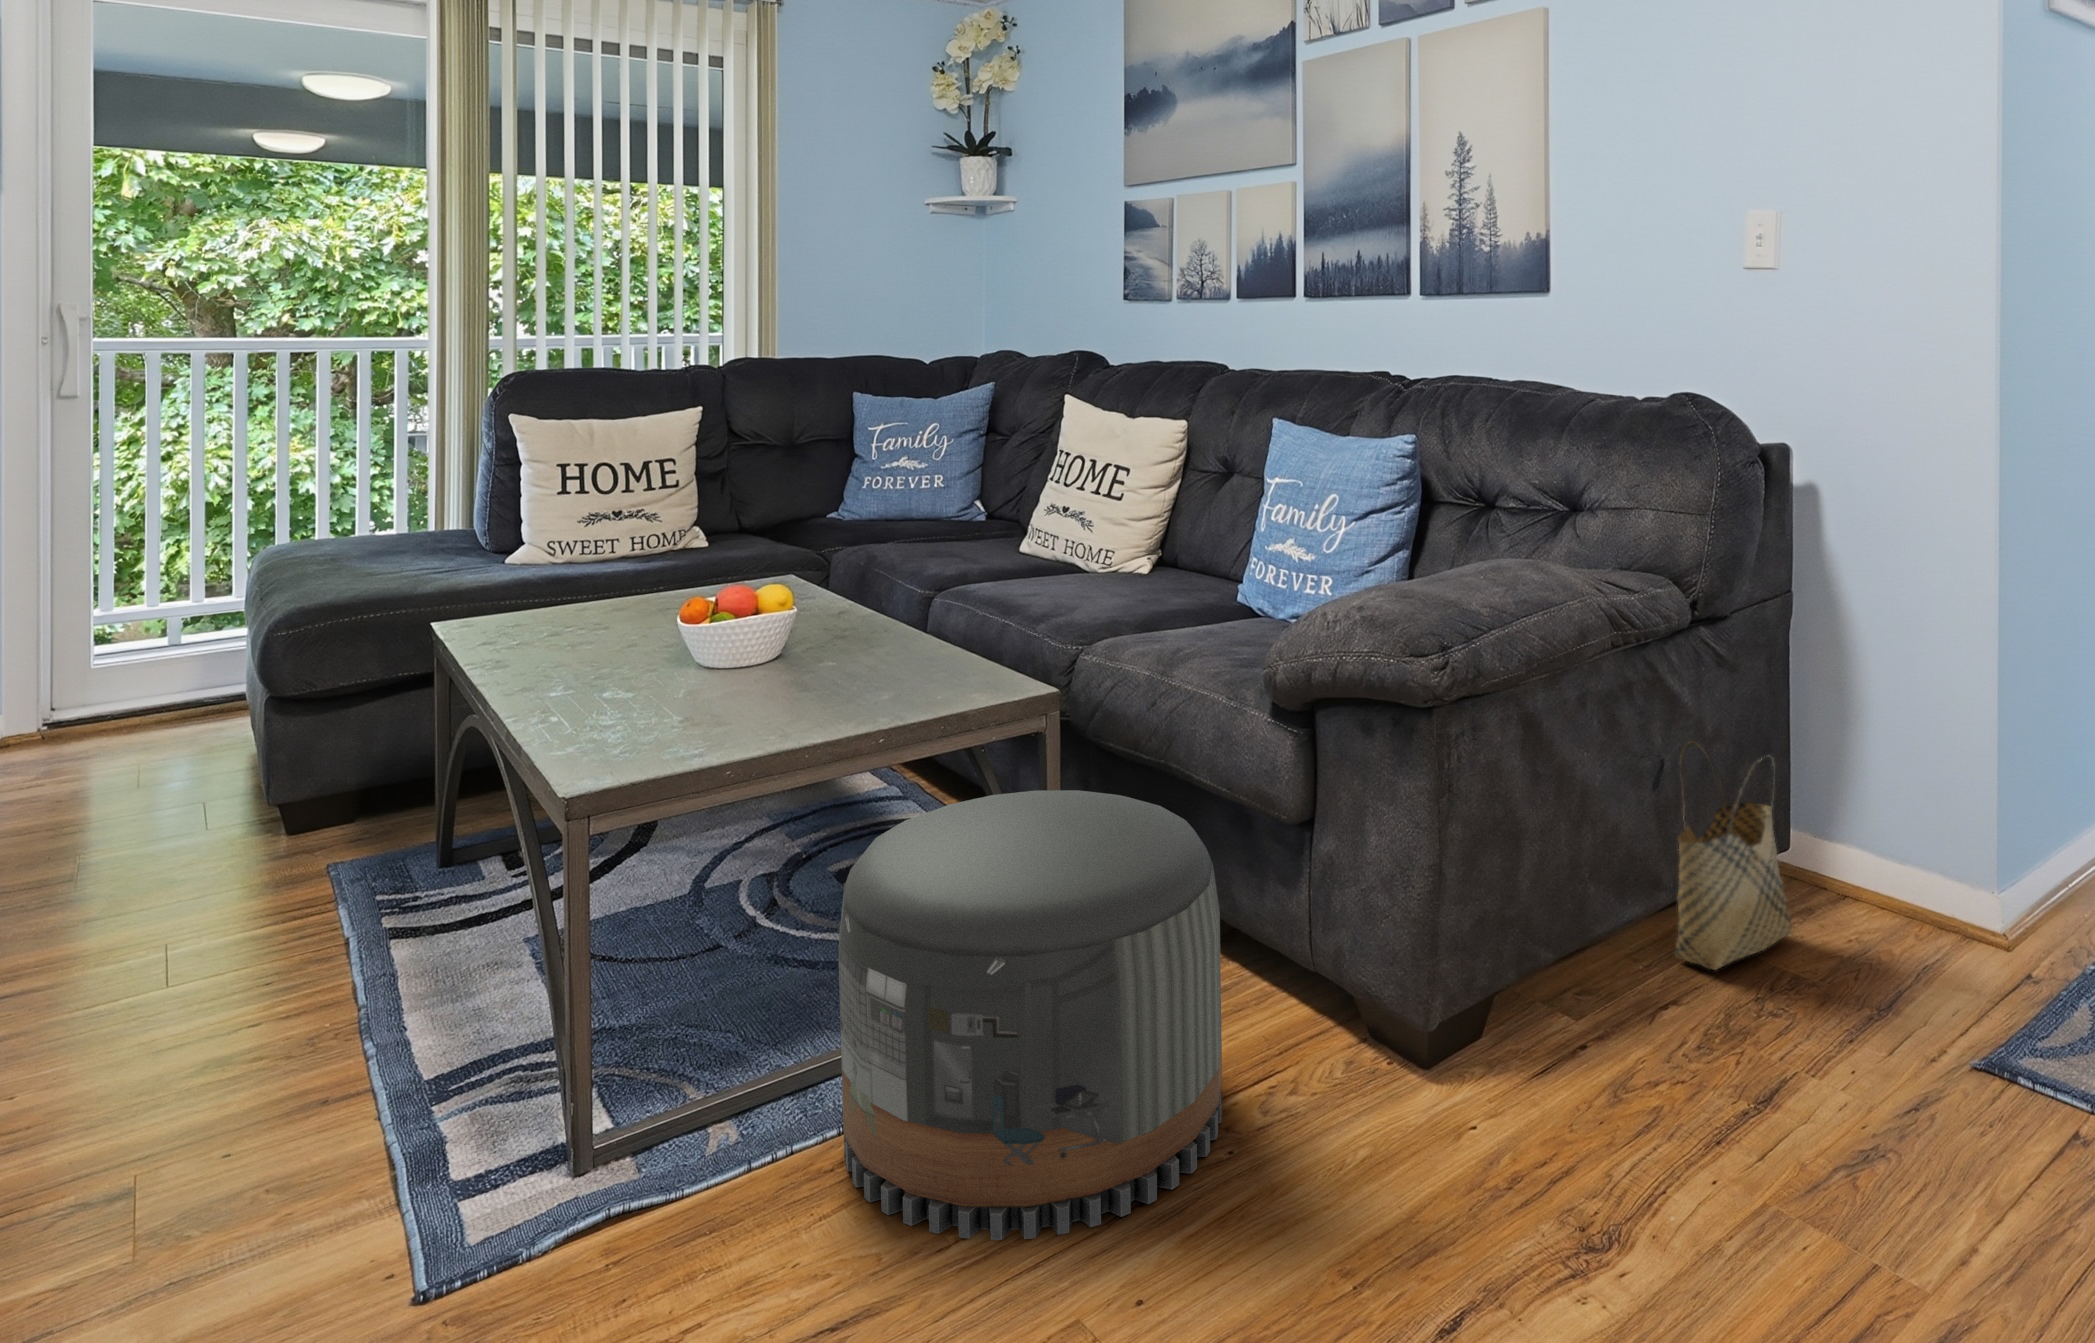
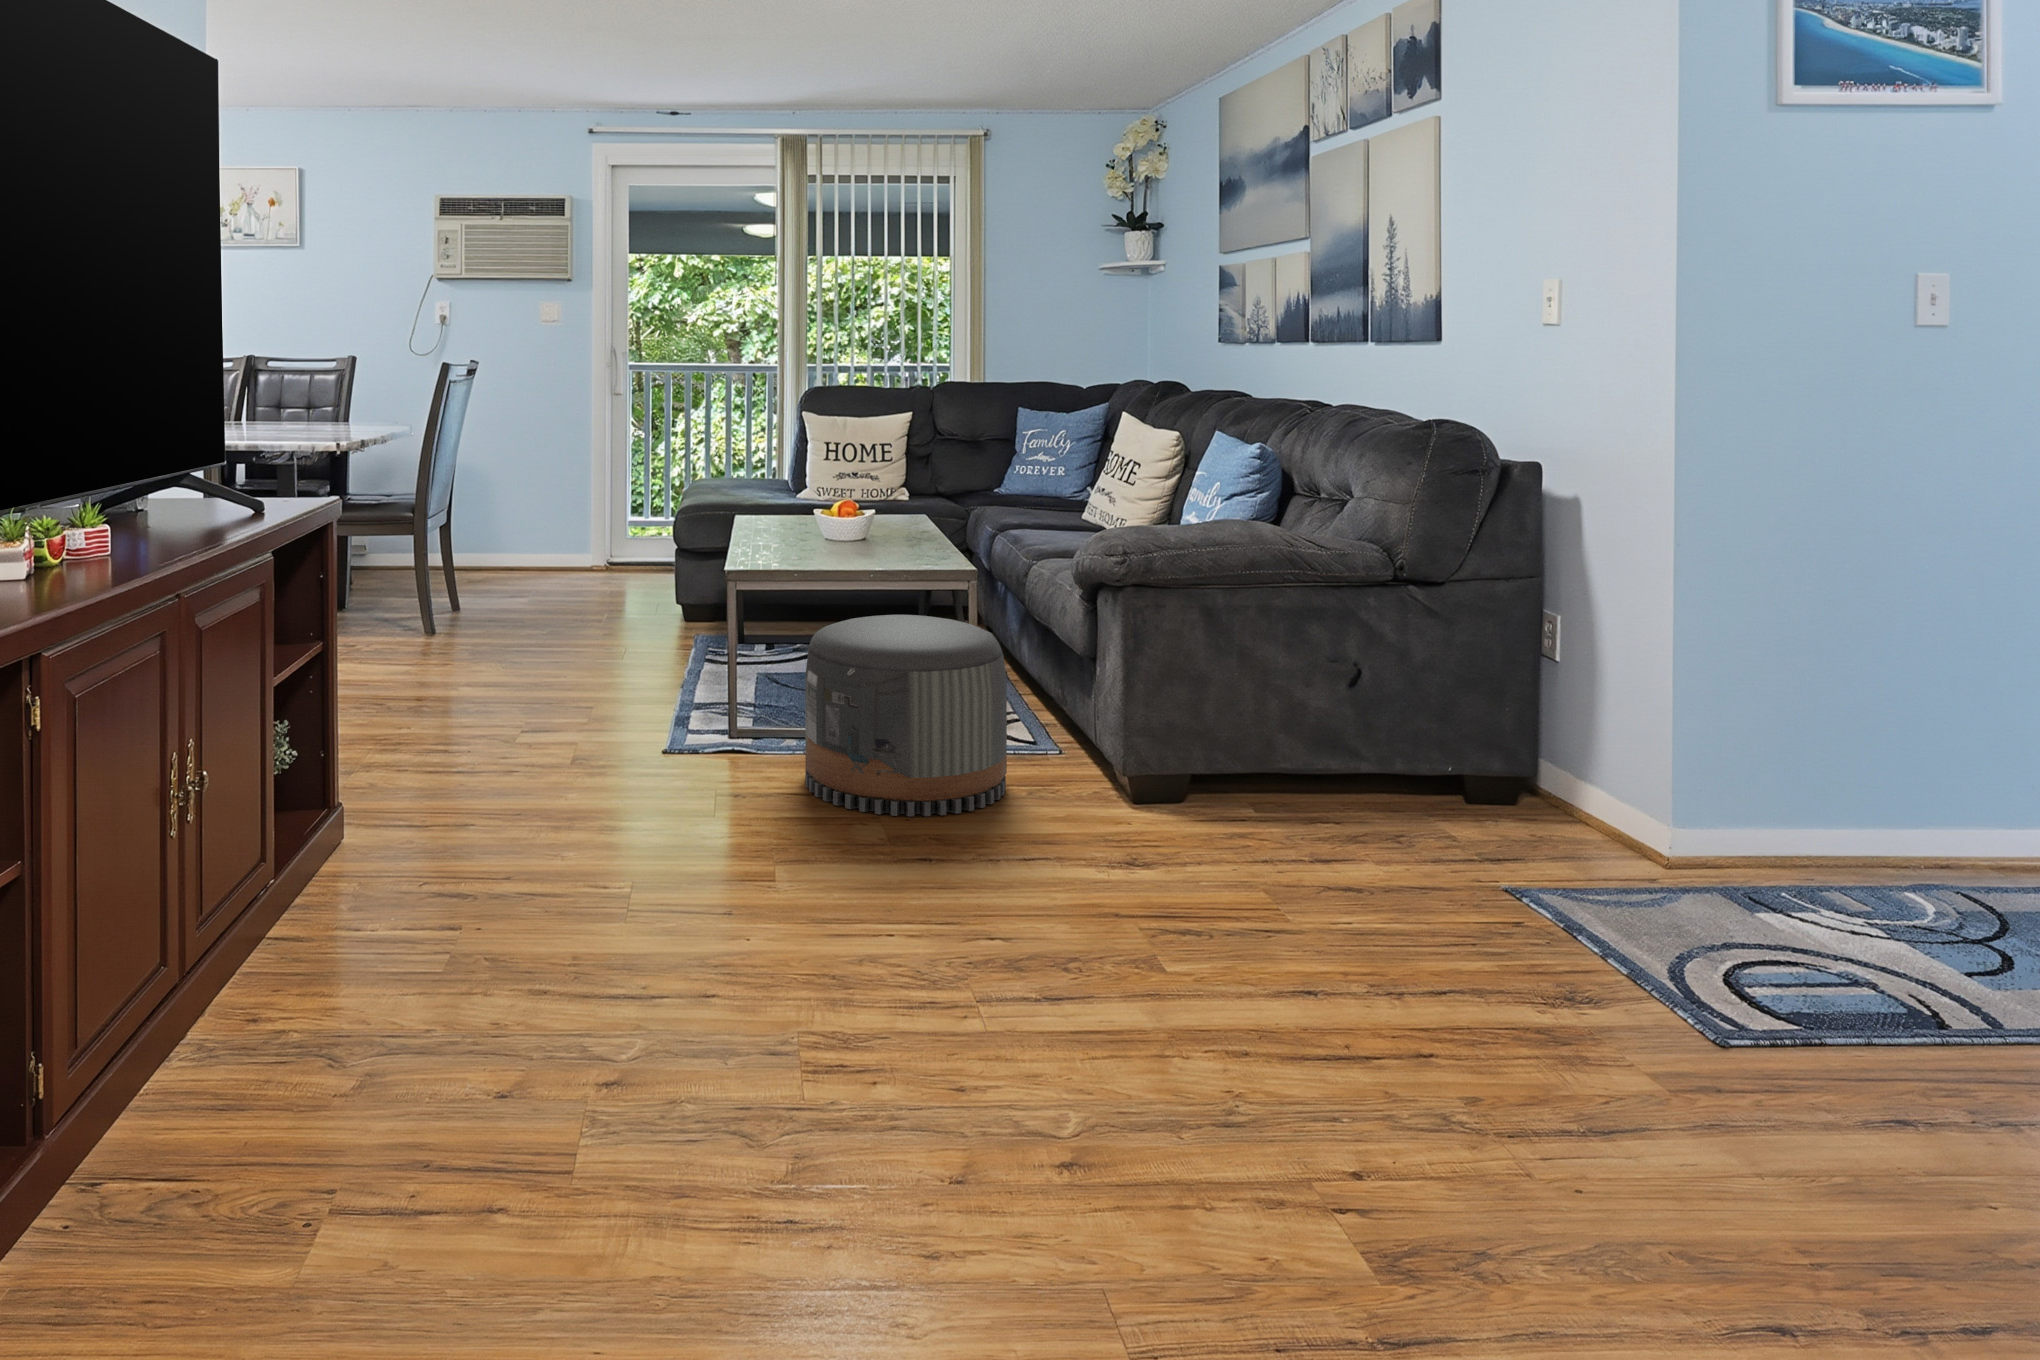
woven basket: present [1675,741,1792,970] -> none [1367,667,1480,824]

